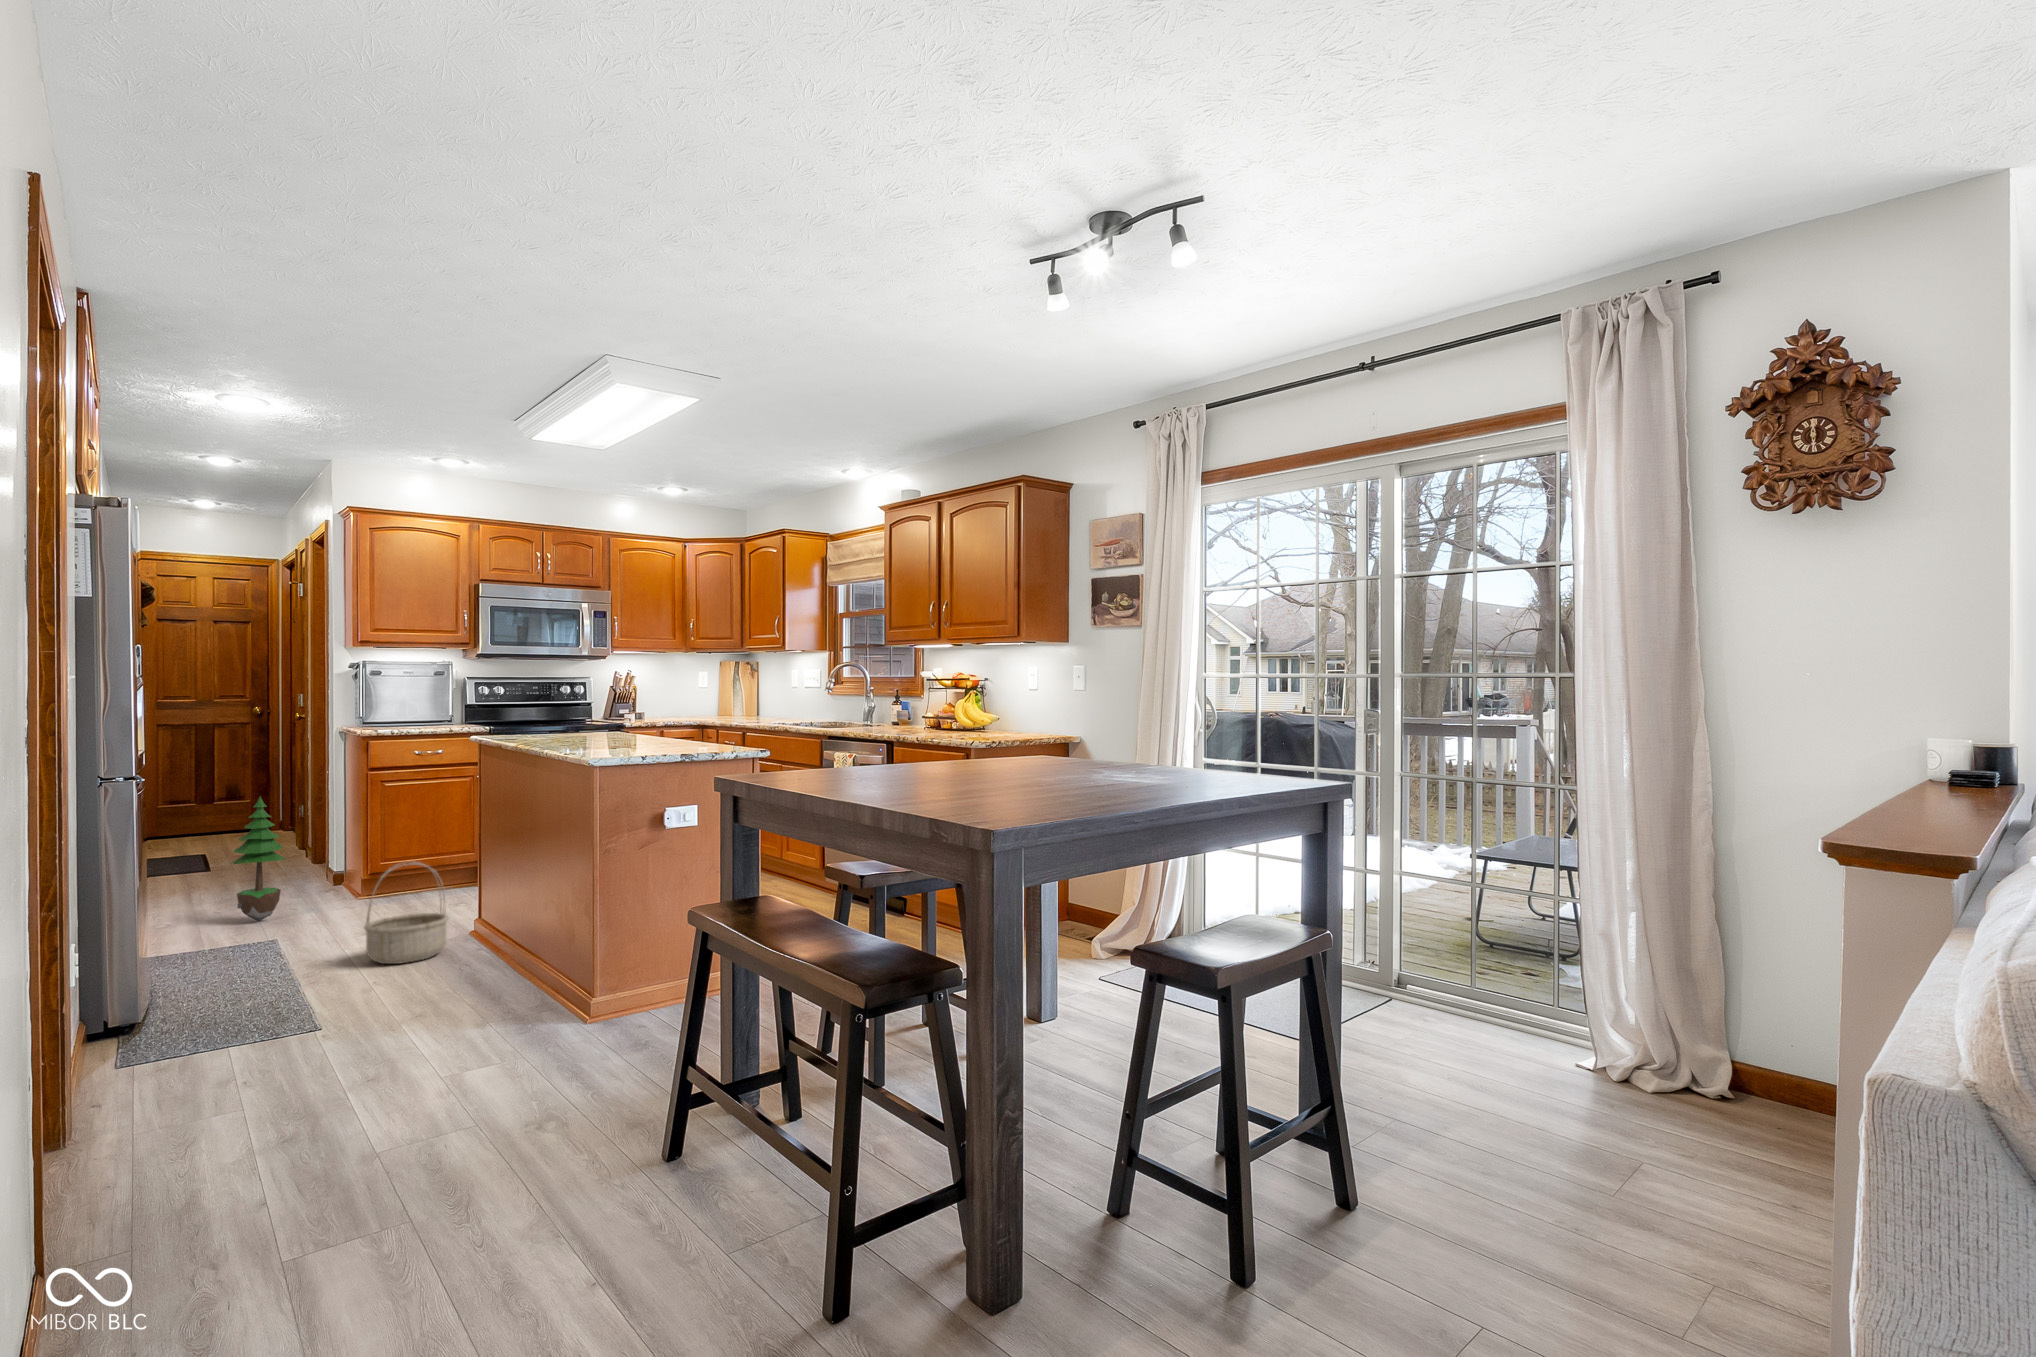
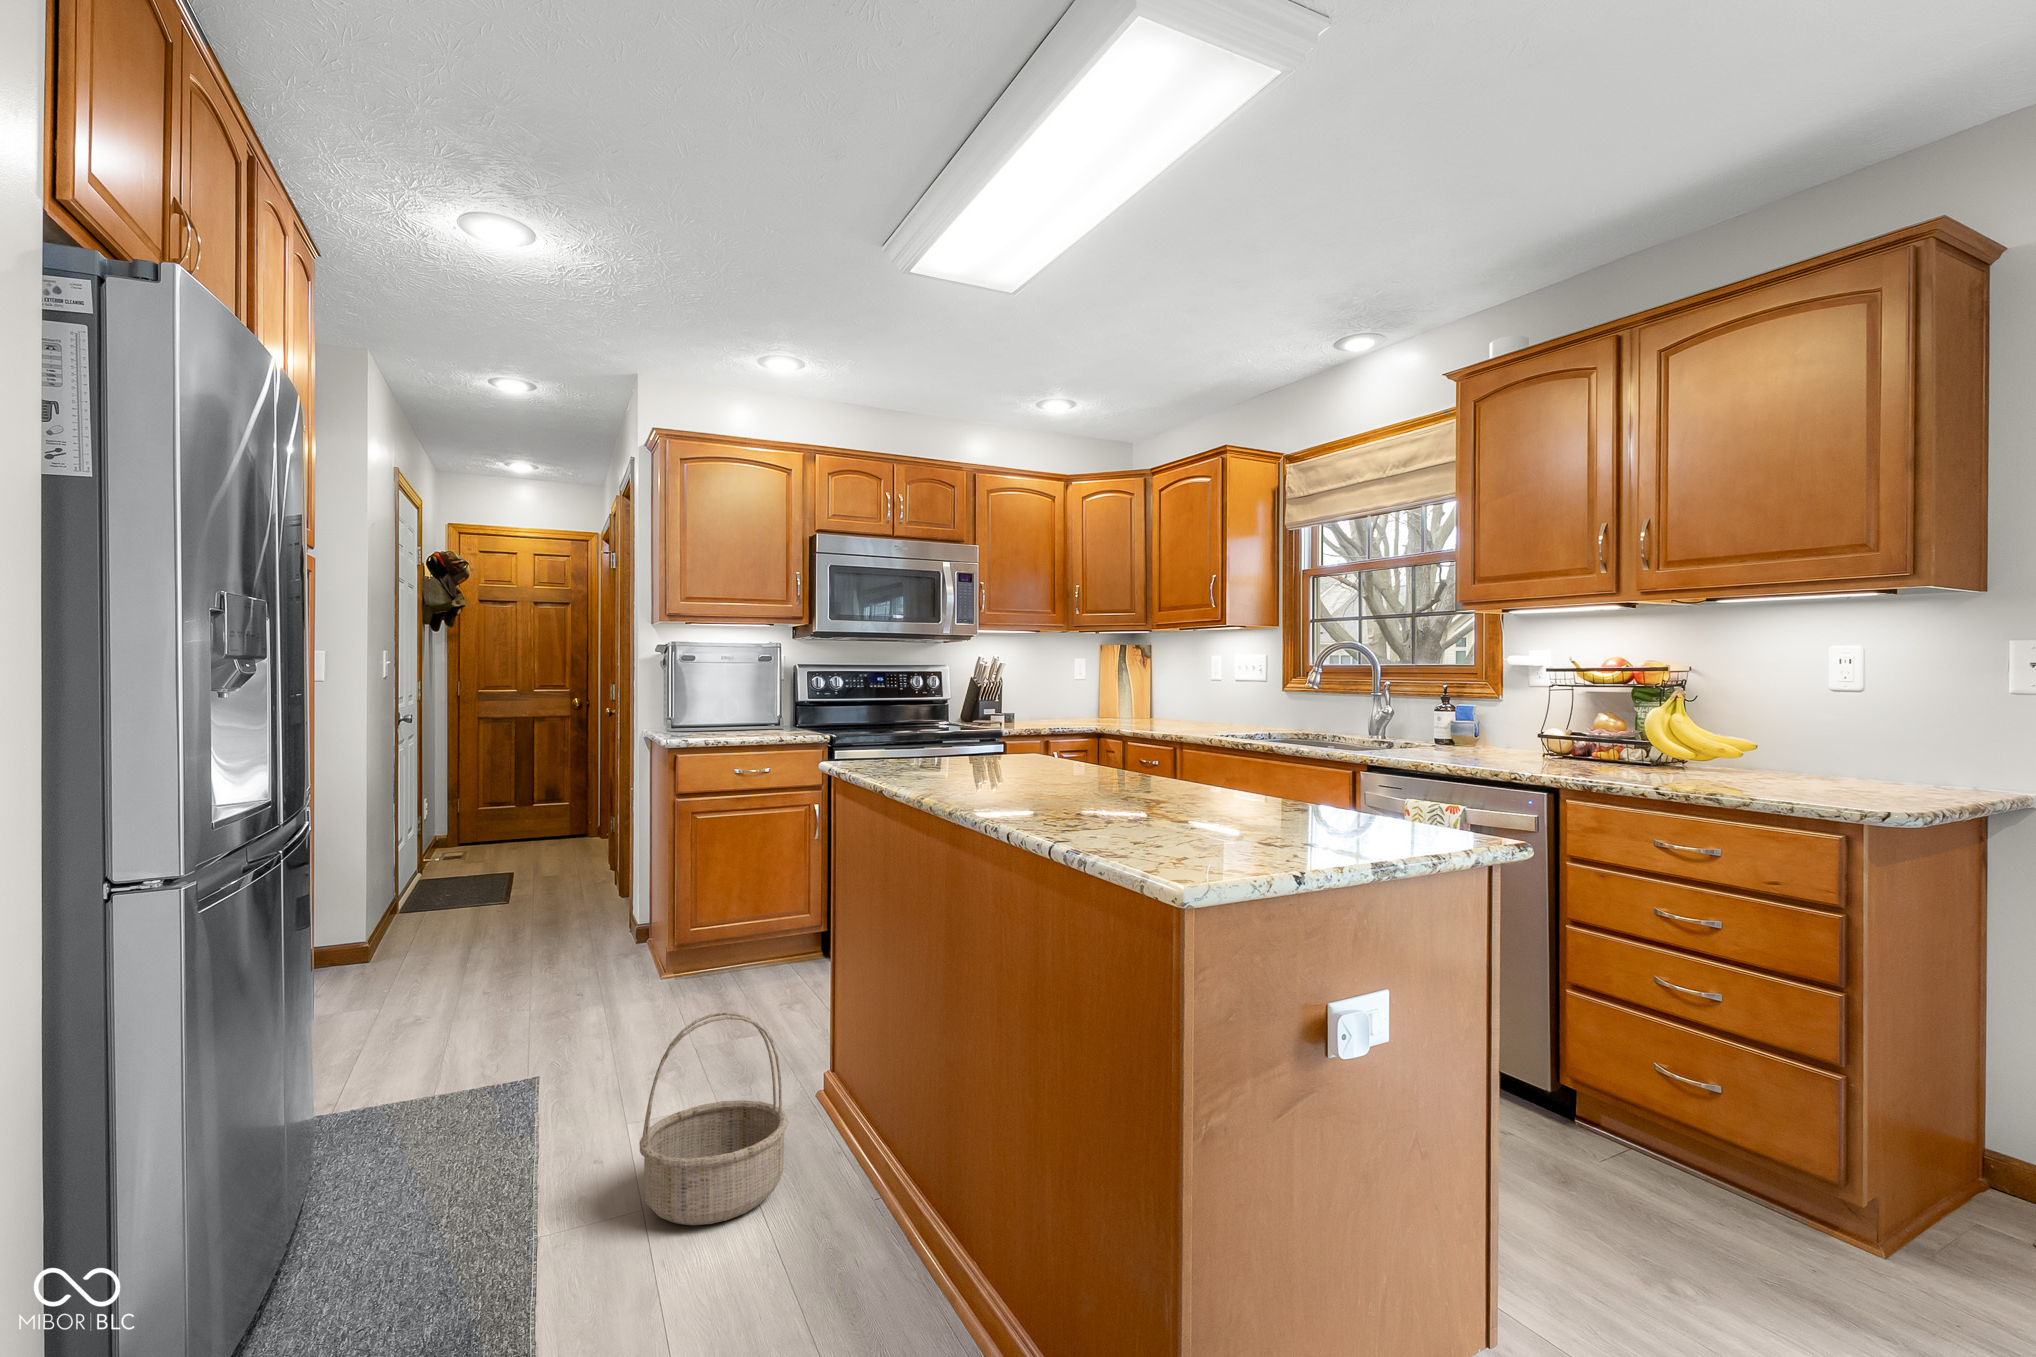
potted tree: present [232,797,286,921] -> none [477,843,556,1038]

